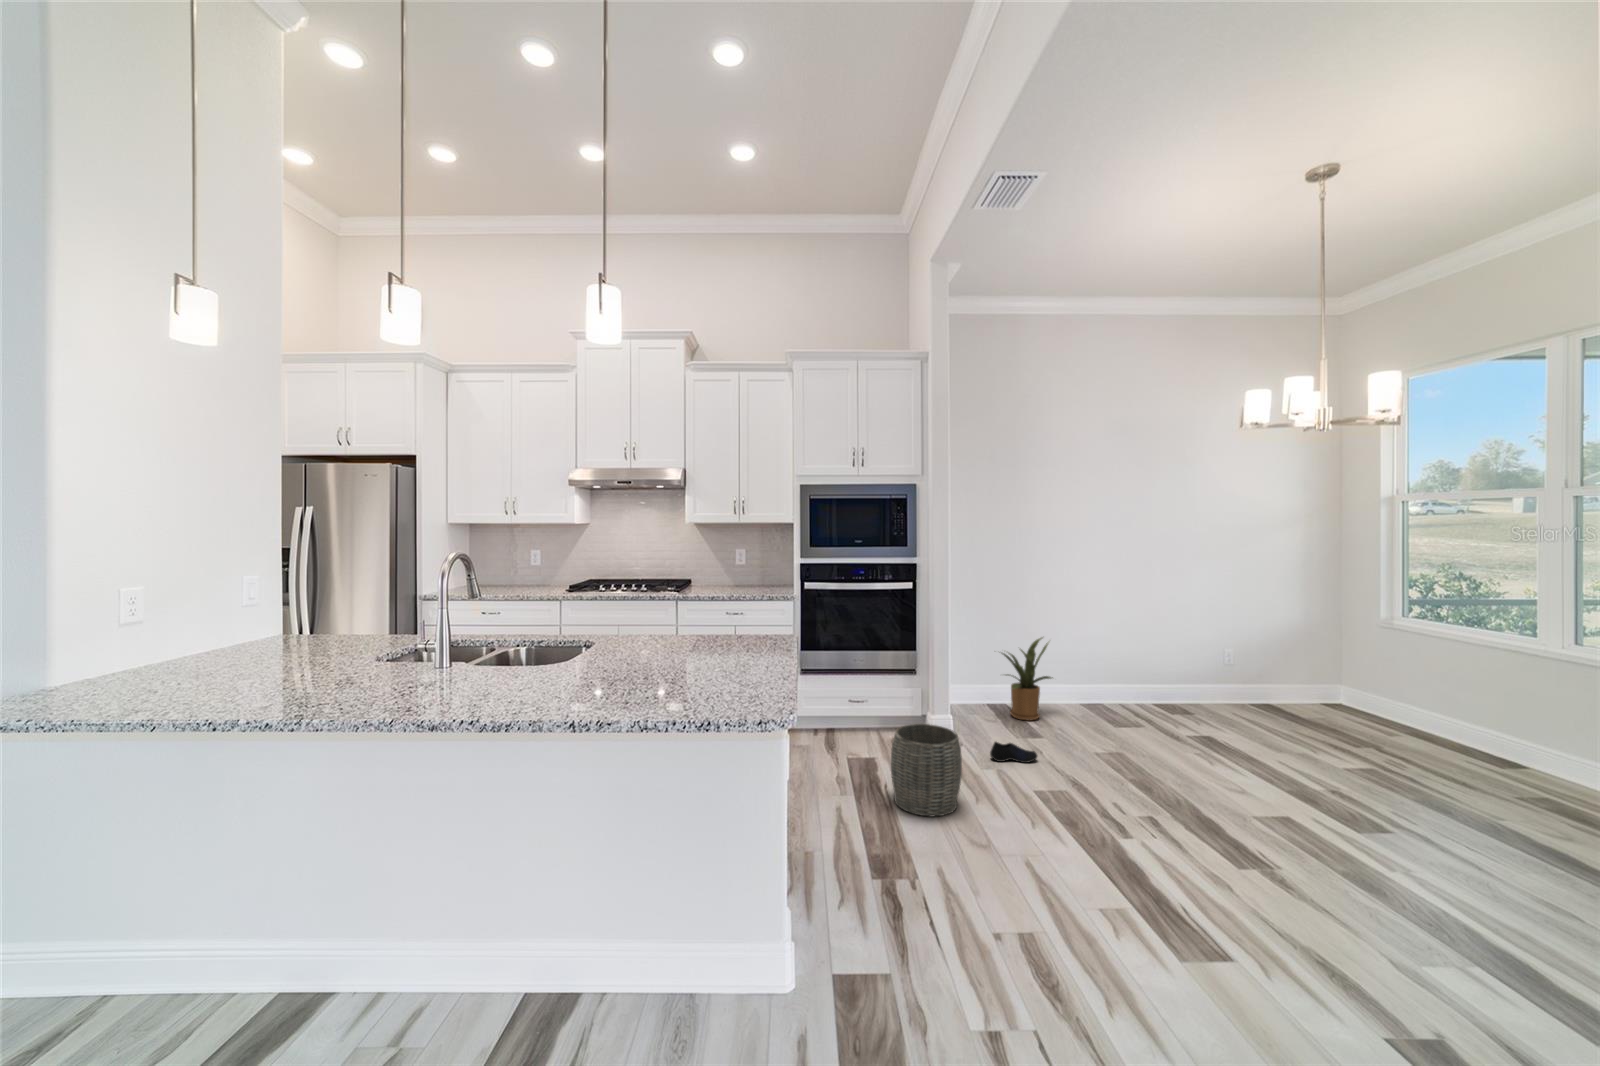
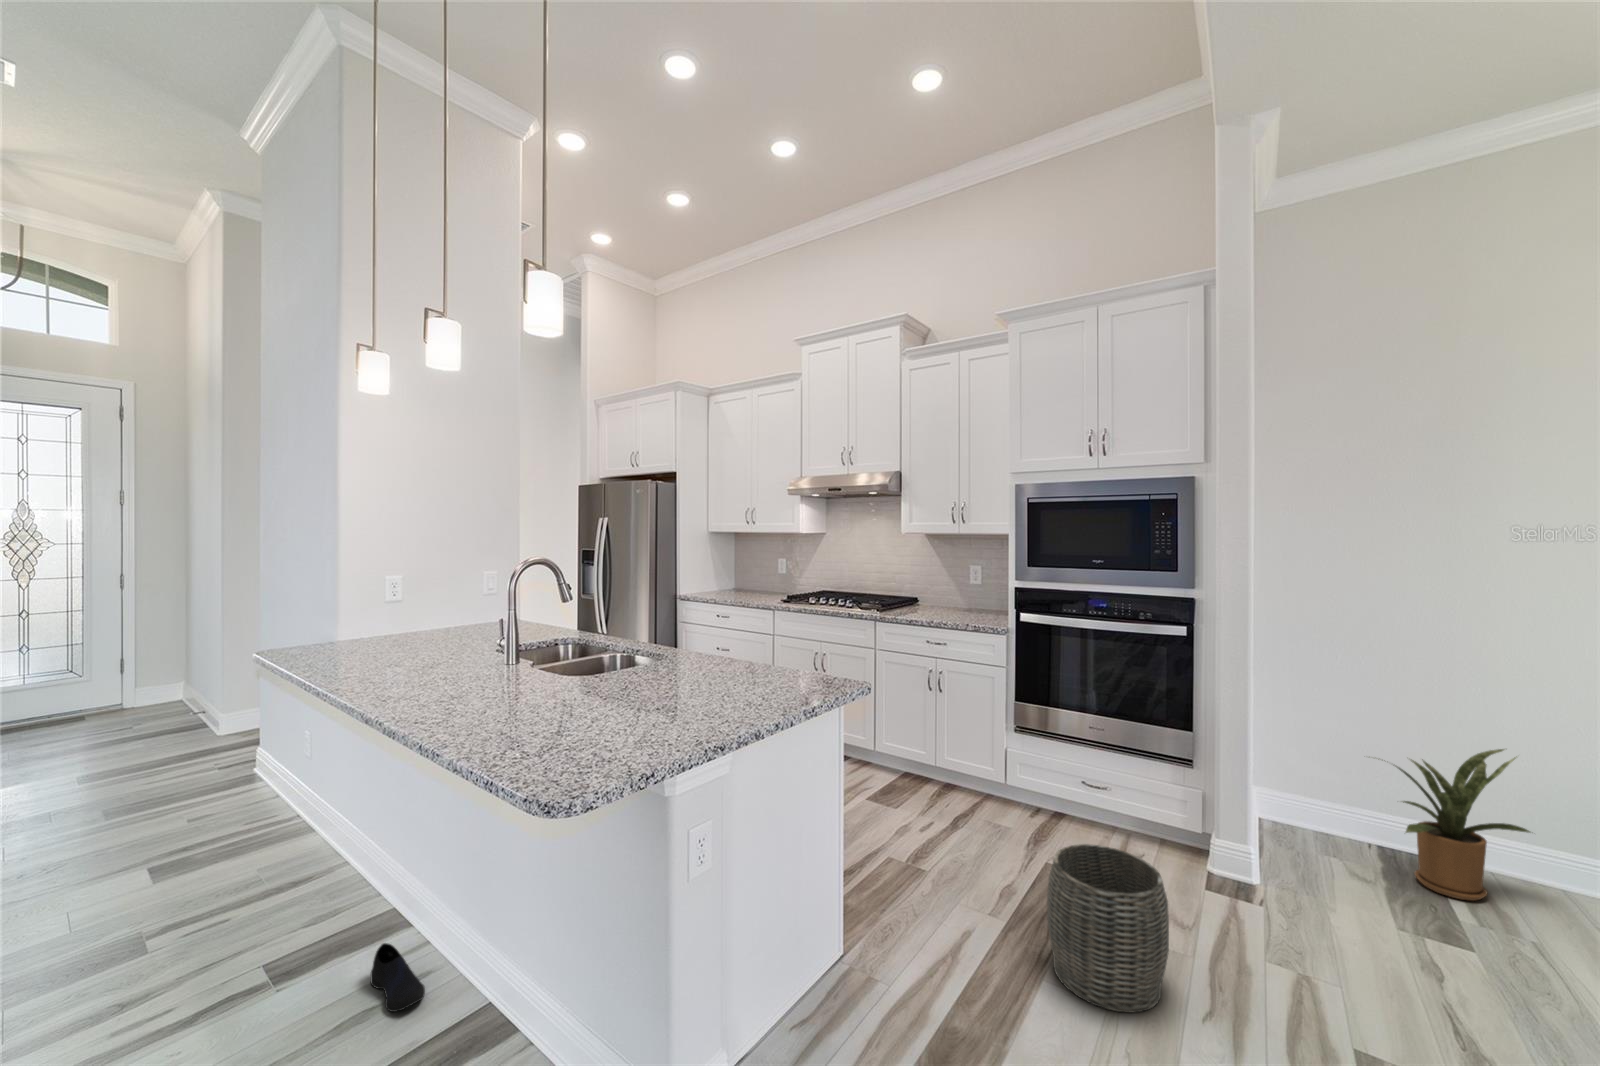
shoe: present [990,742,1037,763] -> present [370,943,425,1012]

